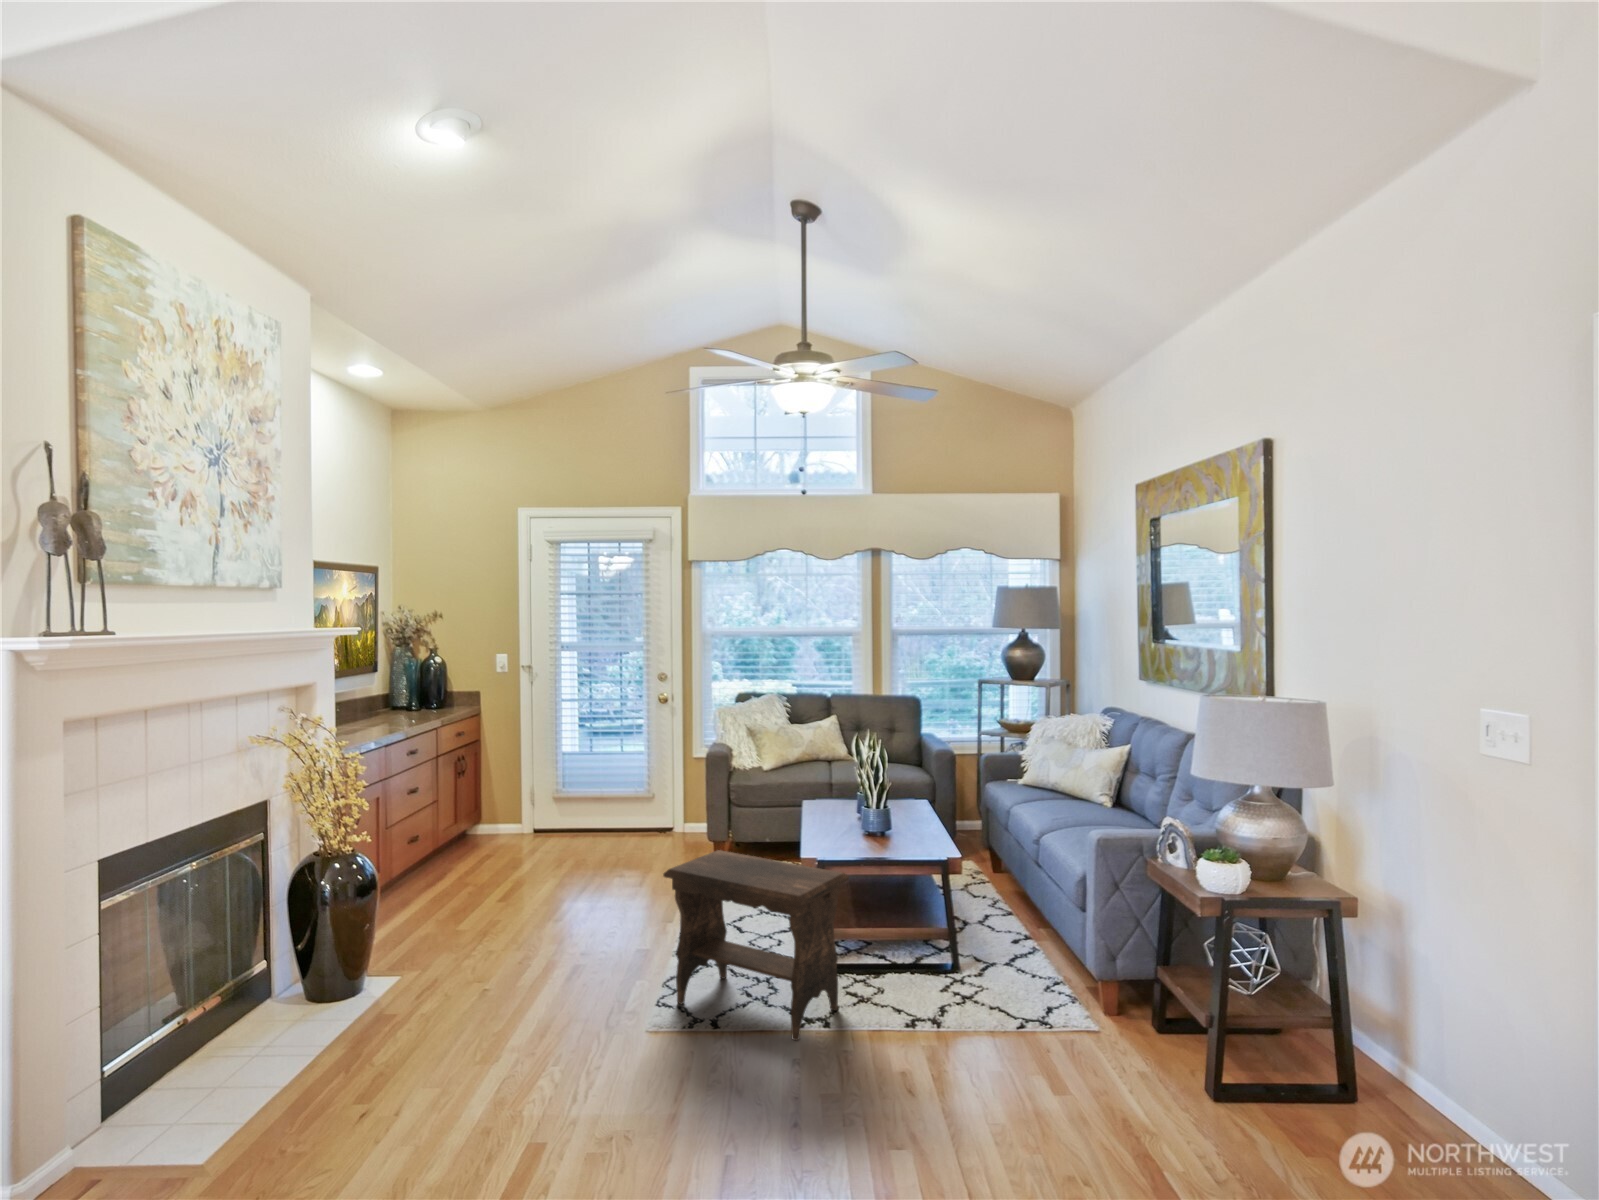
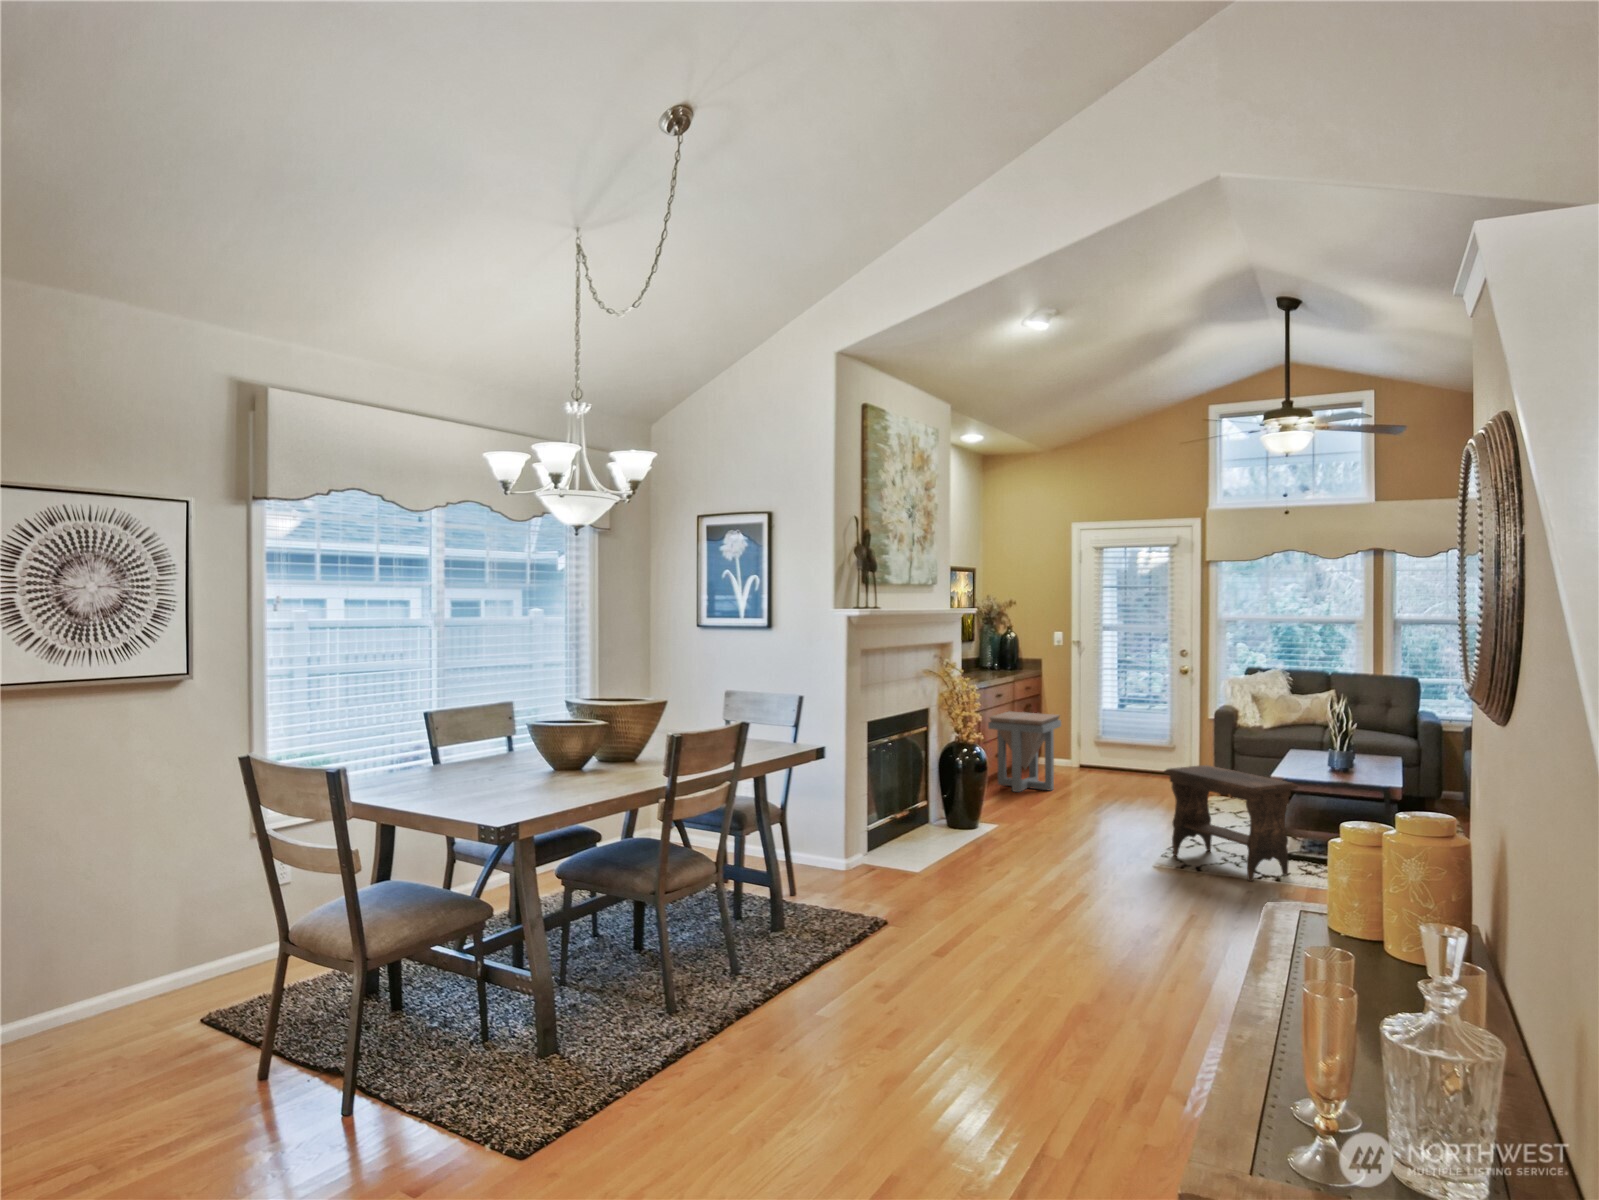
side table: none [392,774,507,901] -> present [988,711,1061,792]

